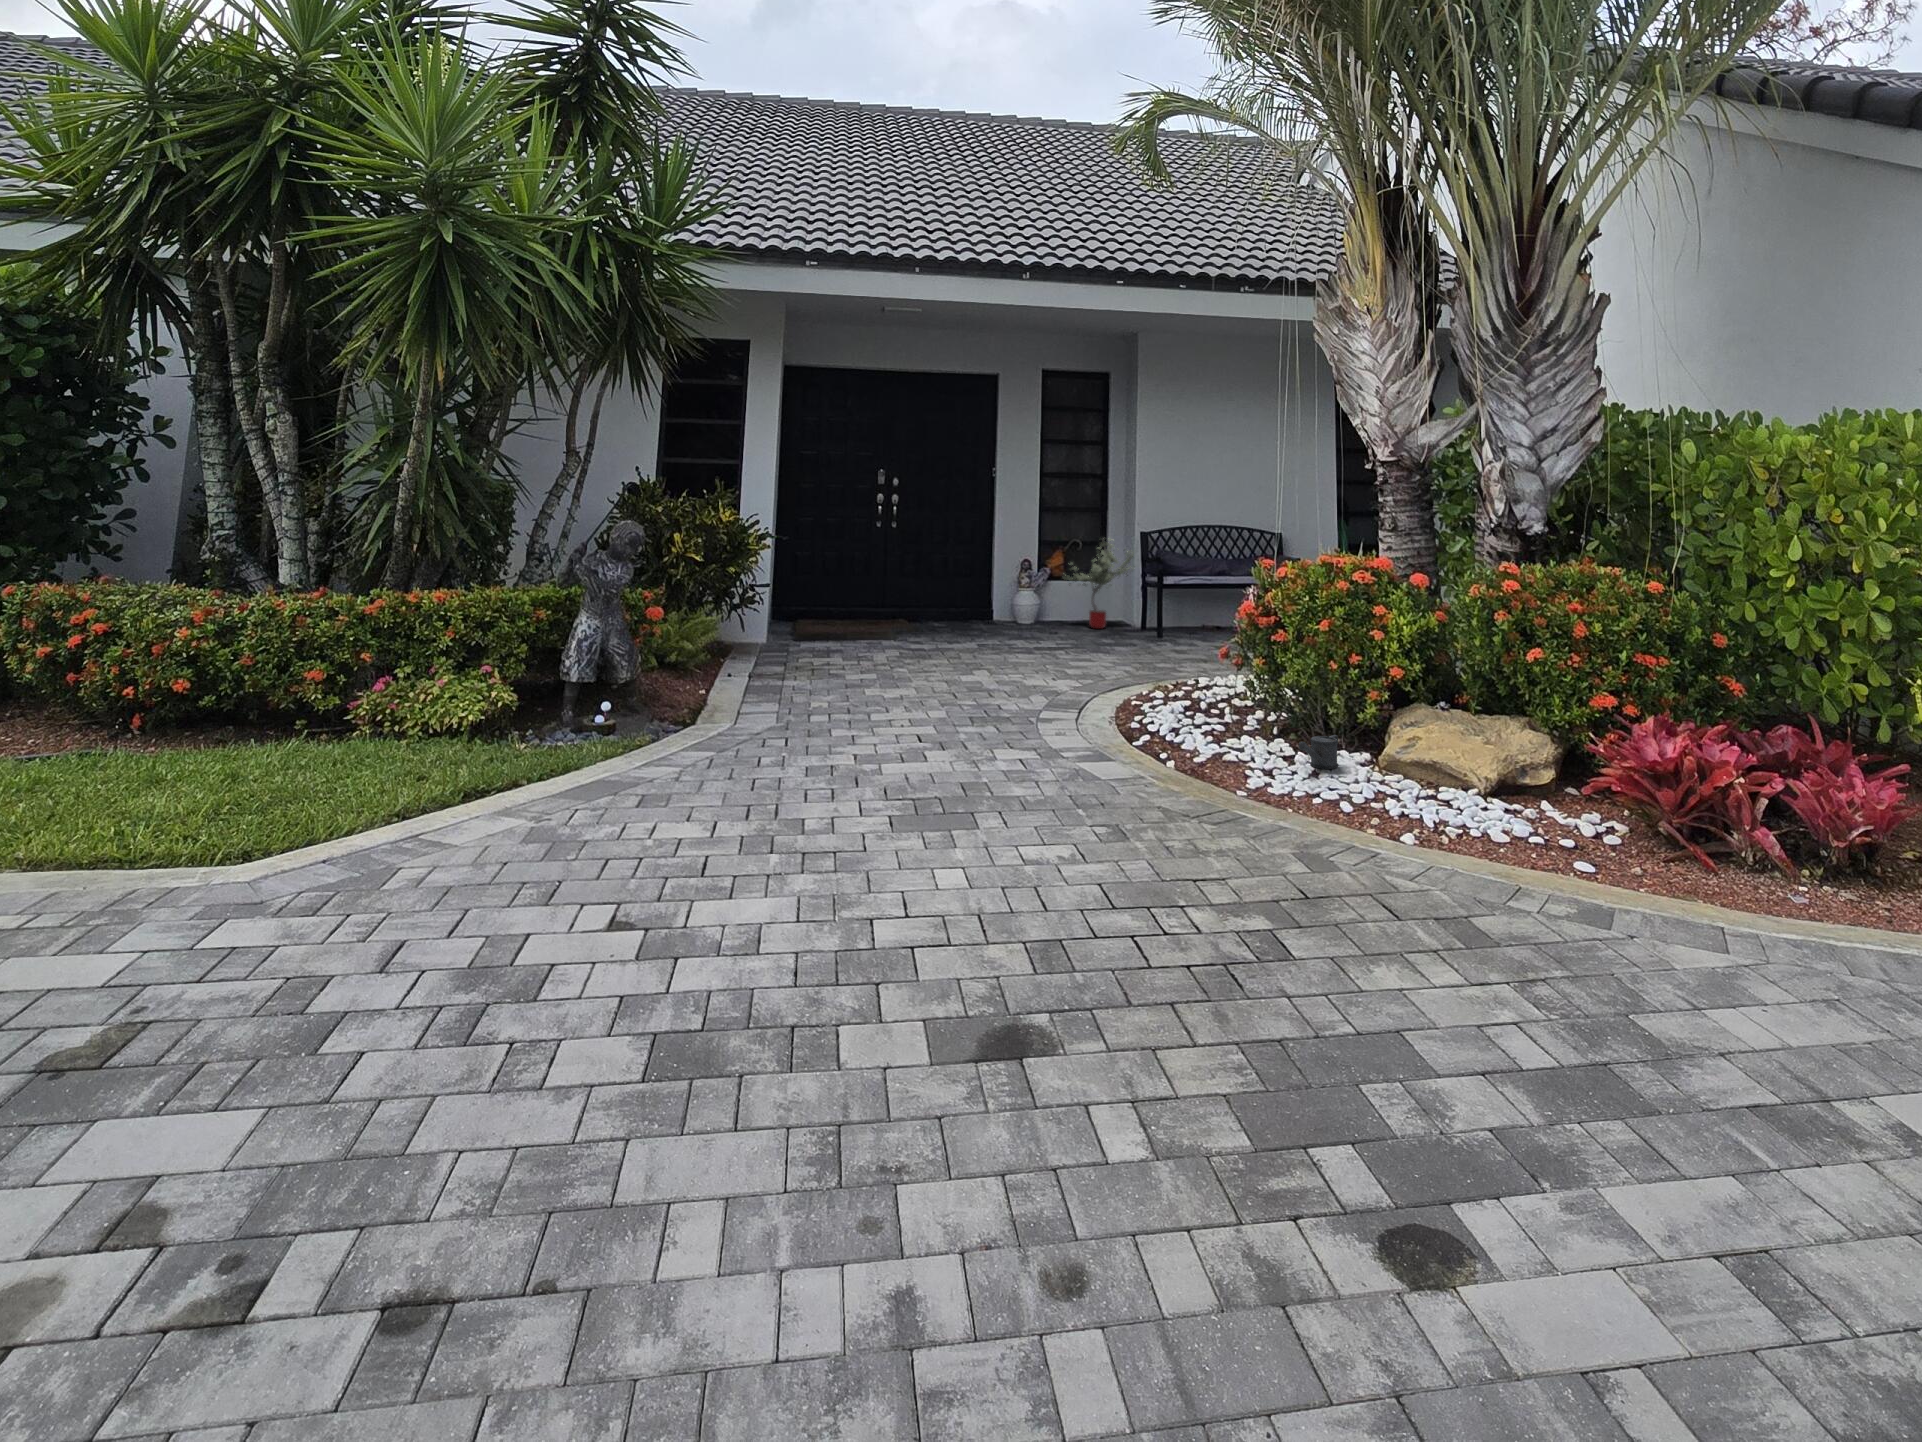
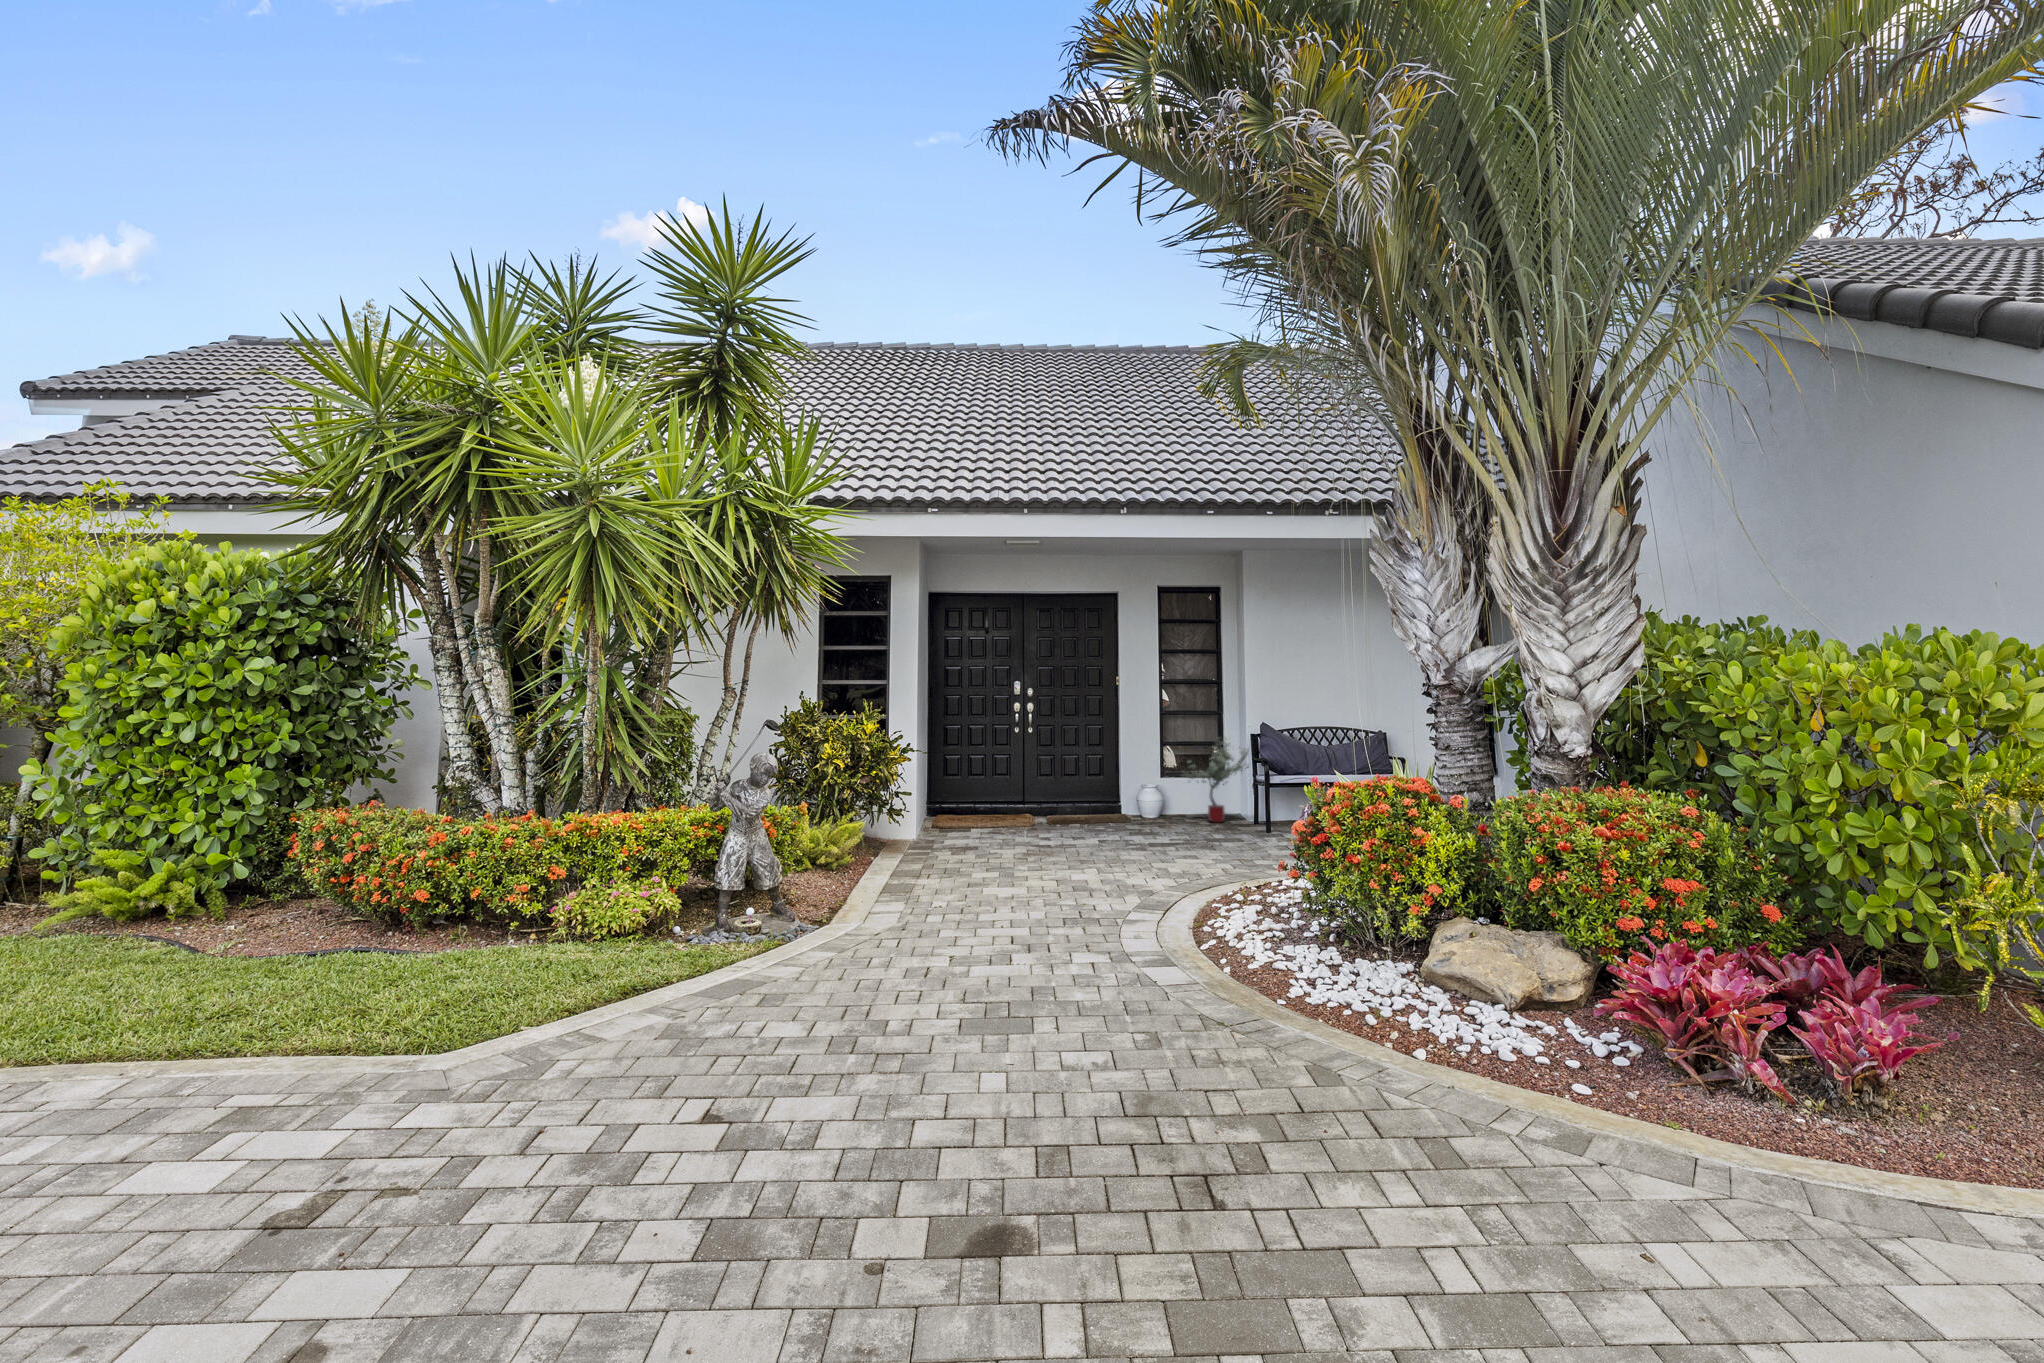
watering can: present [1299,735,1338,769] -> none [1346,946,1389,979]

